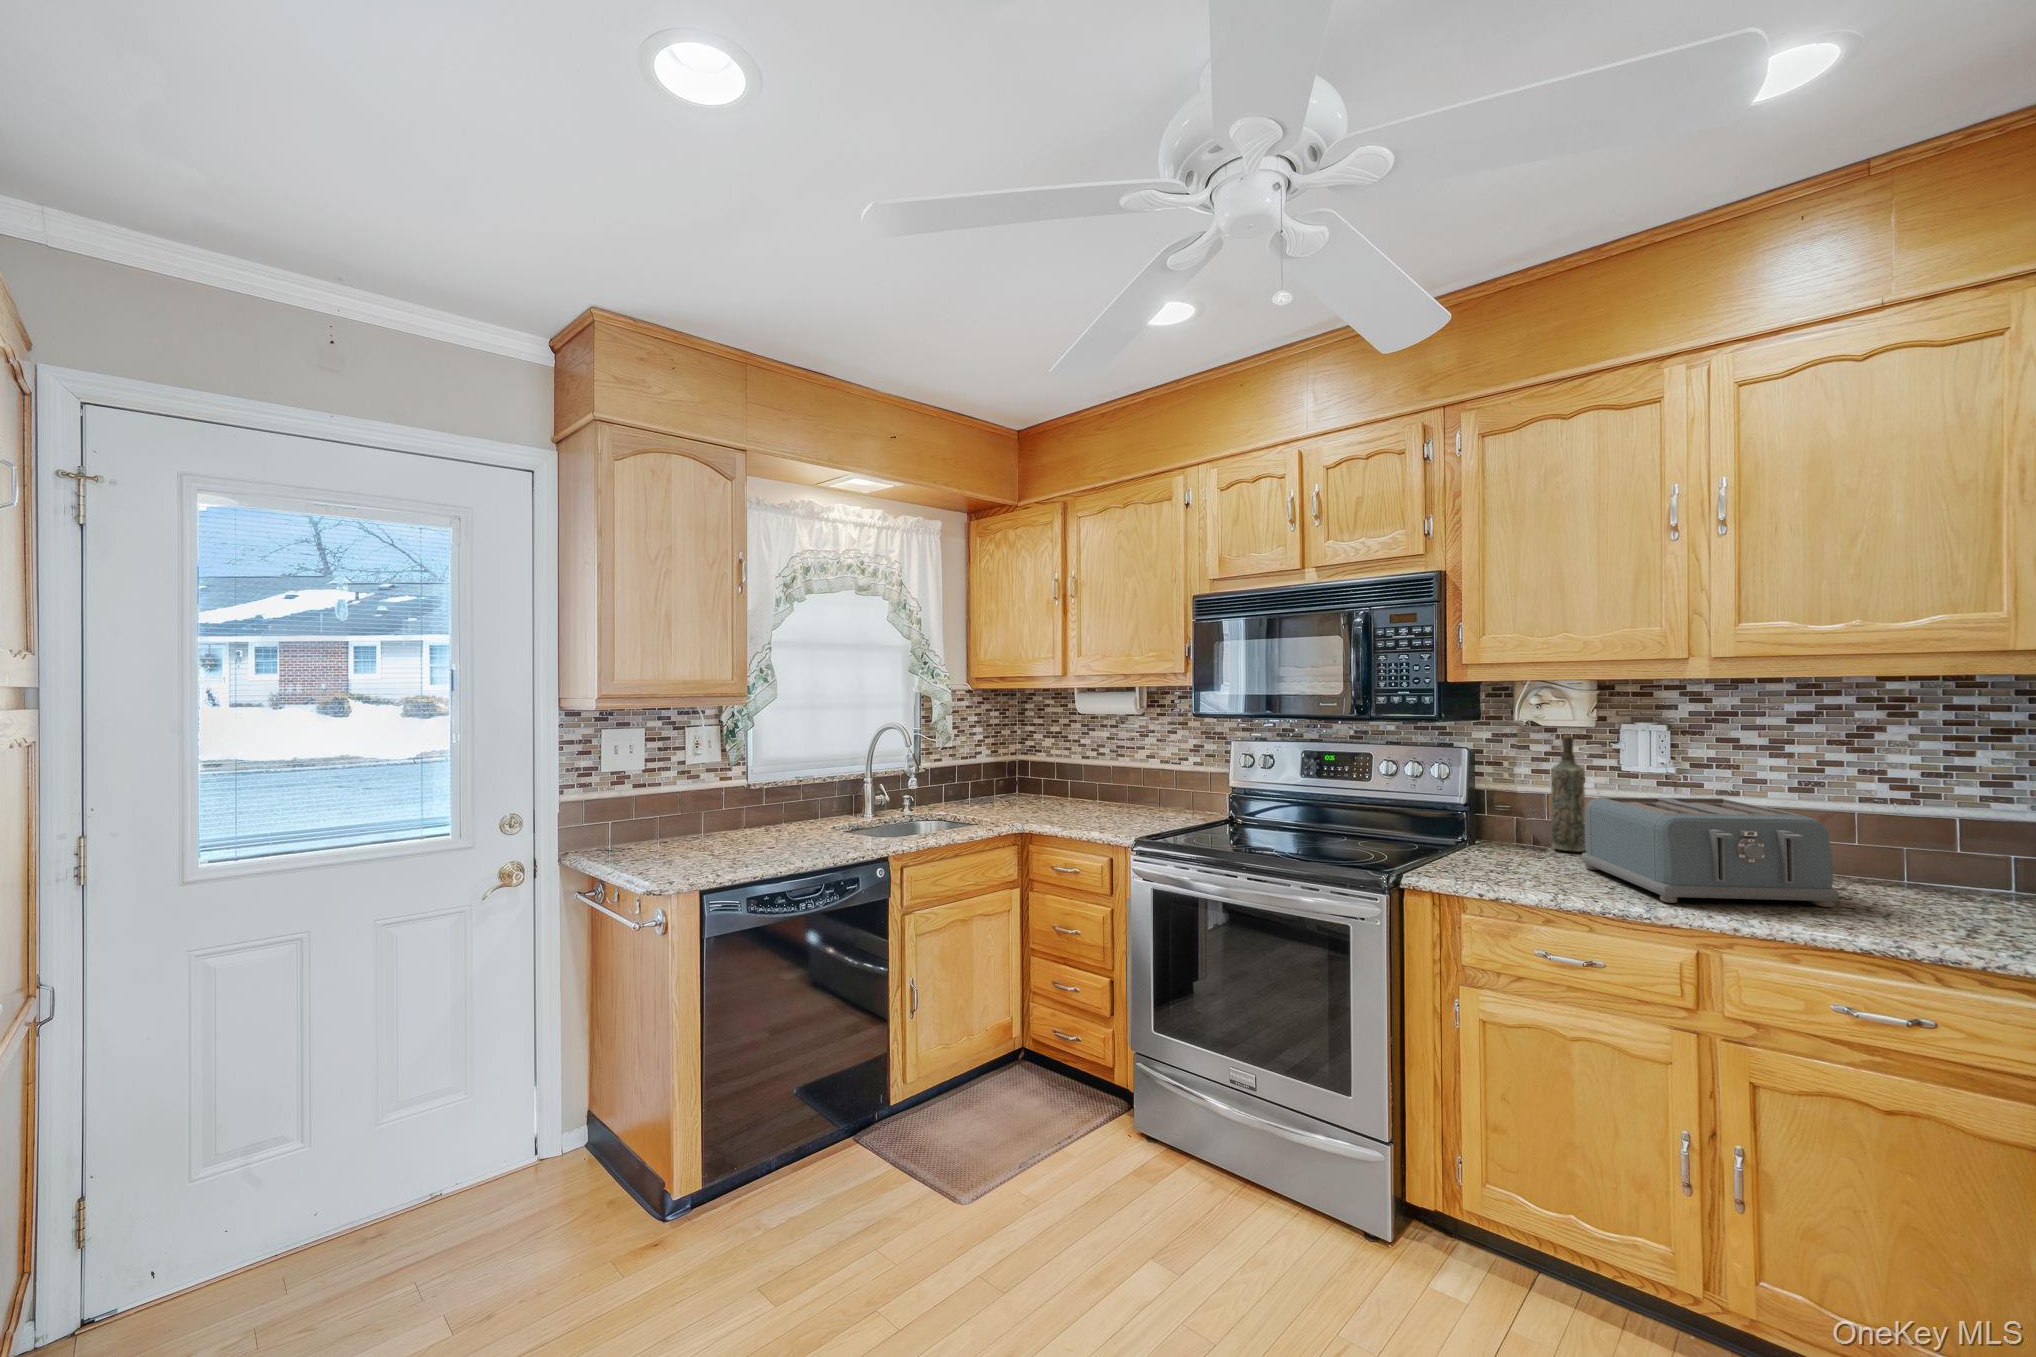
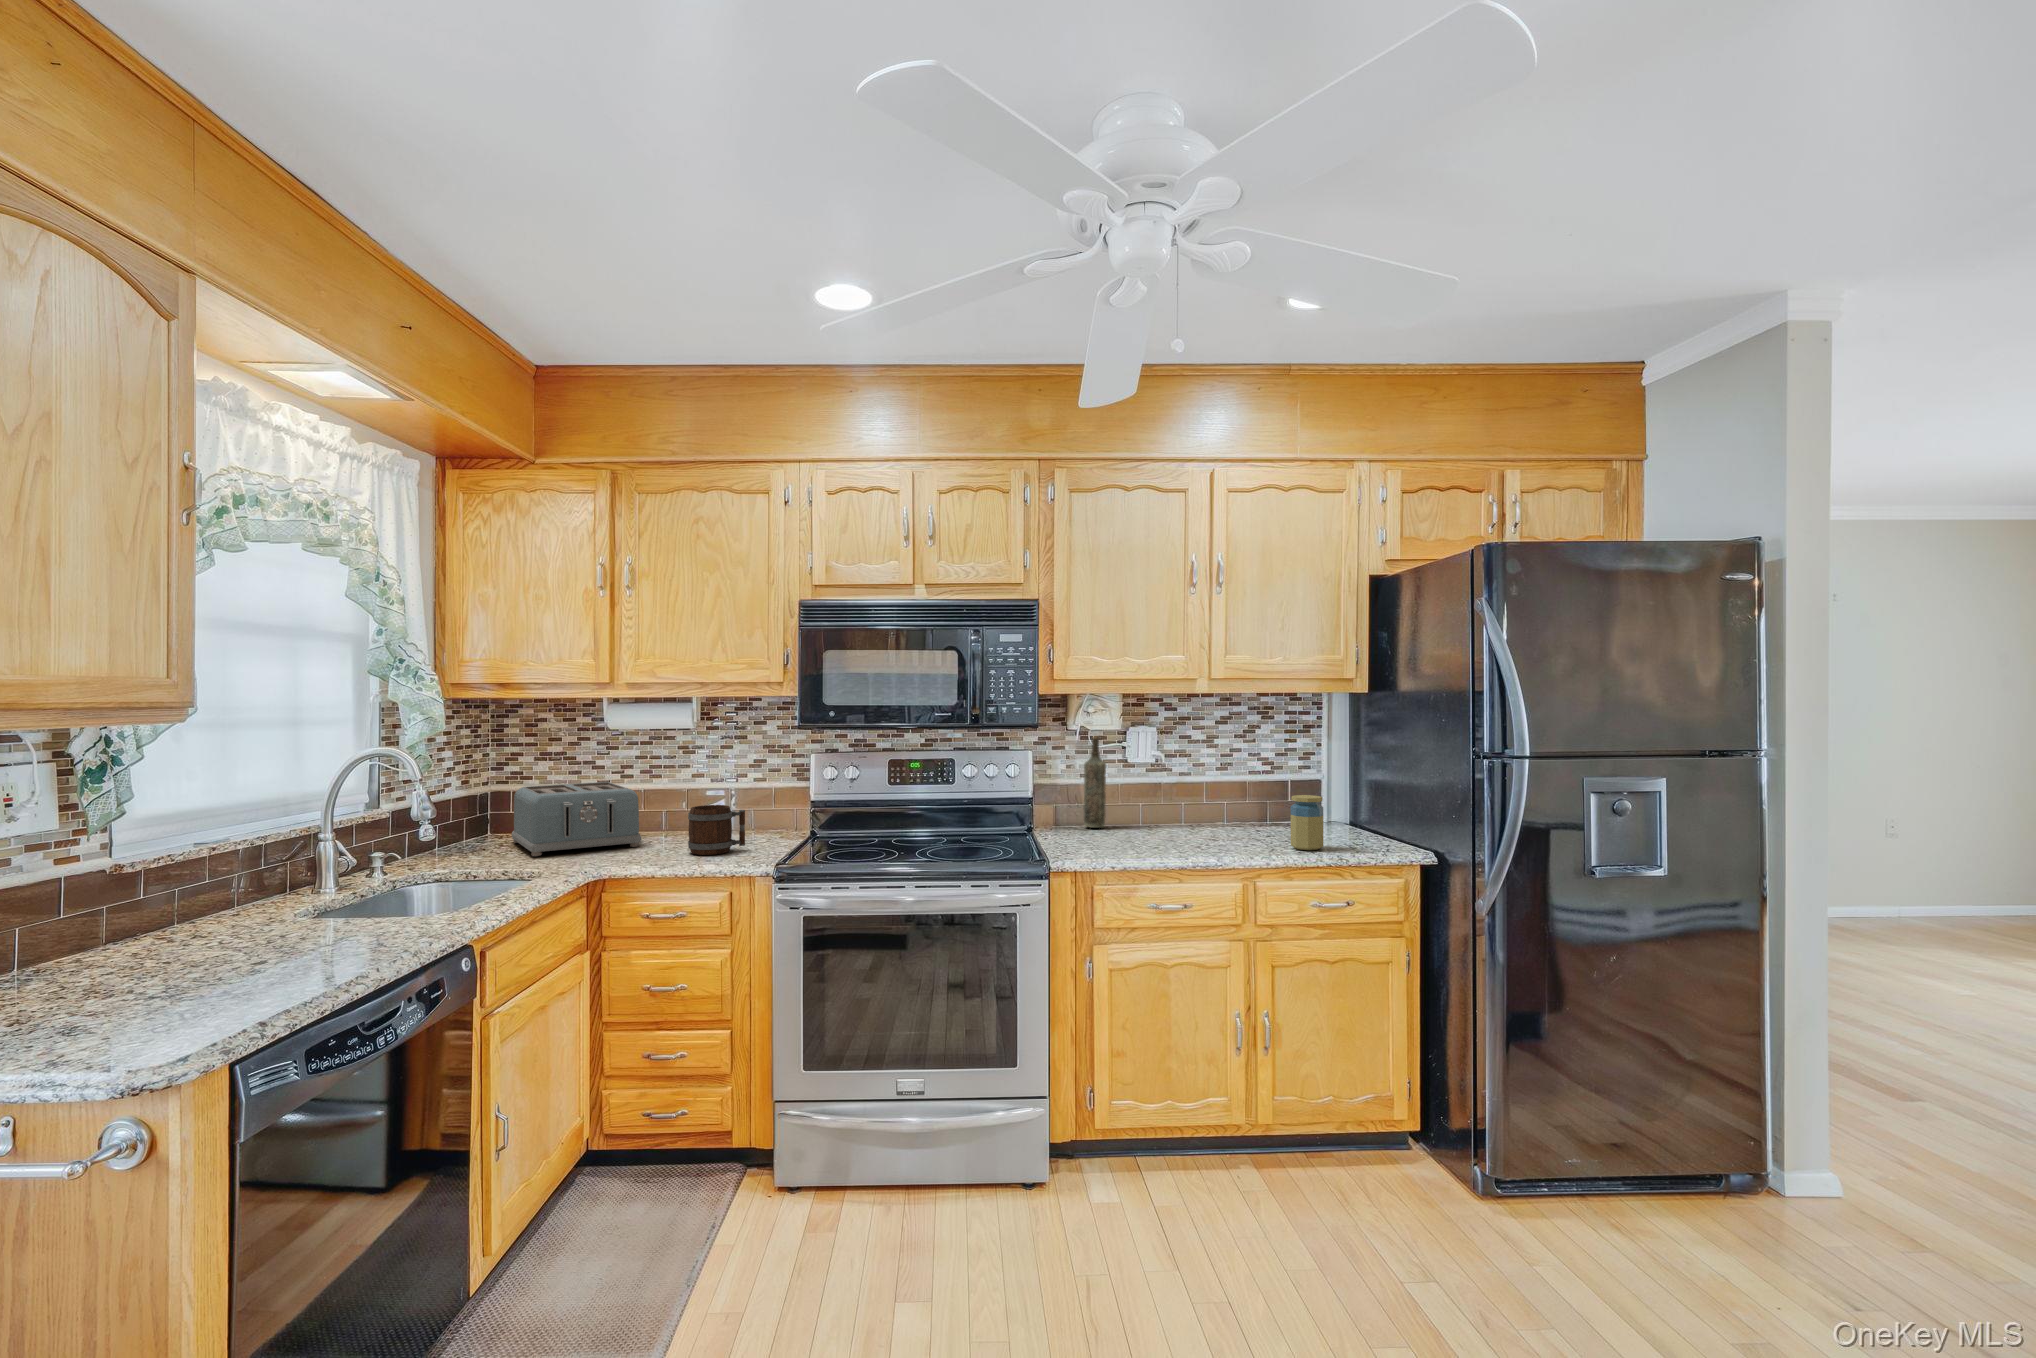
mug: none [1101,783,1150,827] -> present [688,805,745,855]
toaster: present [1581,797,1839,907] -> present [512,782,641,856]
jar: none [1877,842,1957,939] -> present [1291,795,1323,850]

